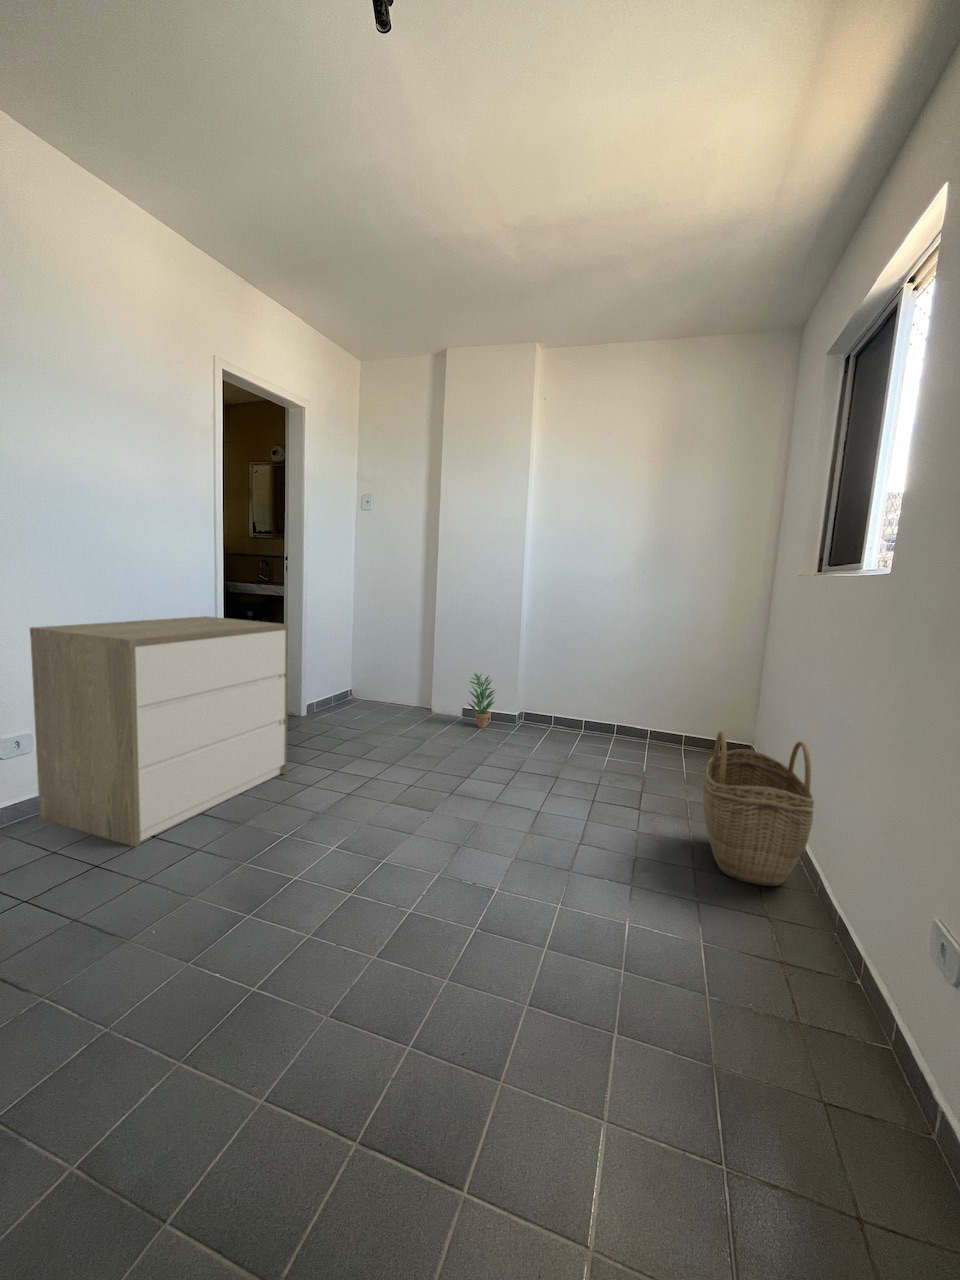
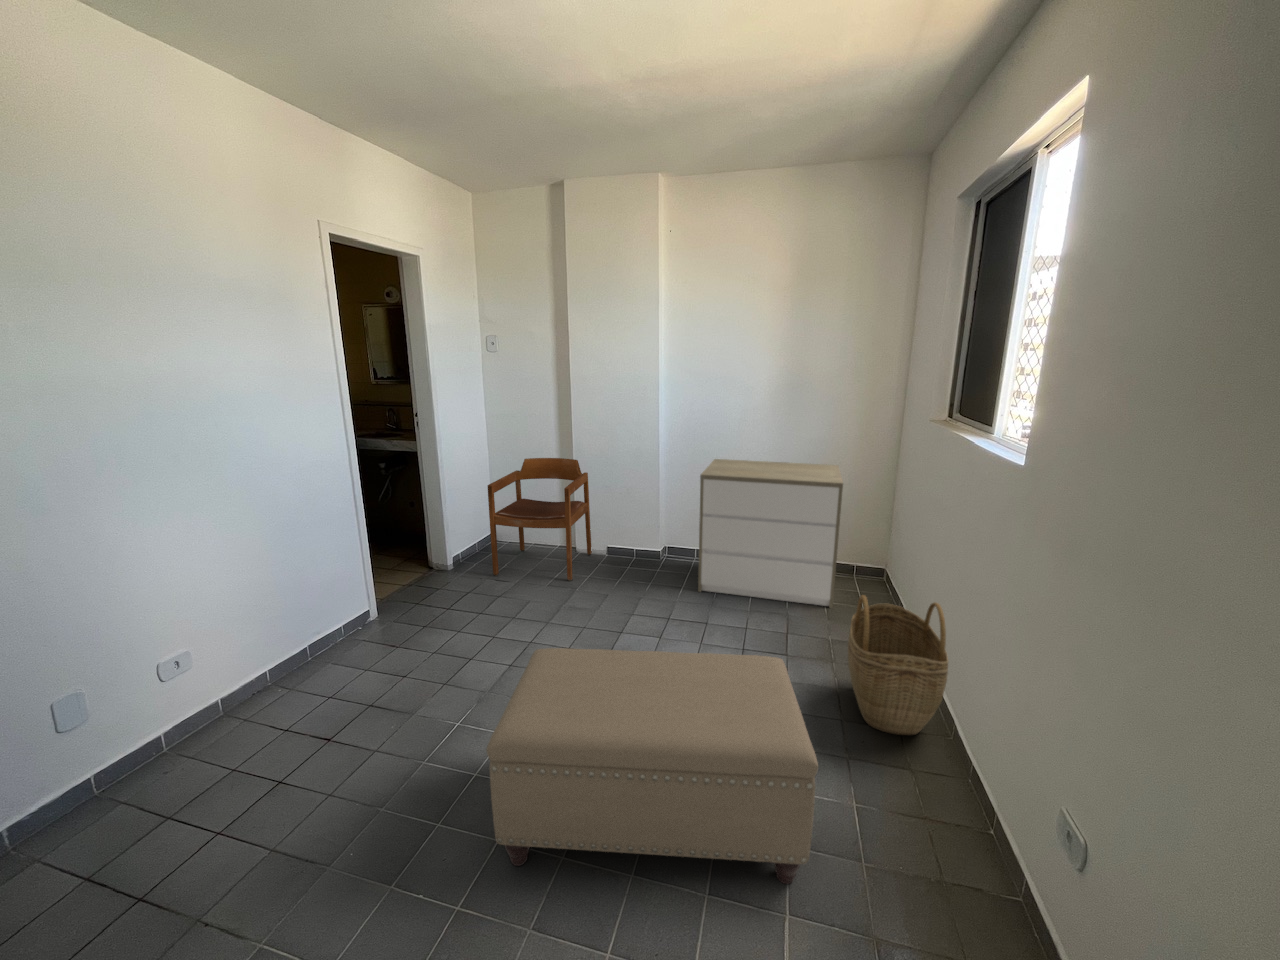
armchair: none [345,615,447,734] -> present [488,458,592,581]
dresser: present [30,616,288,847] -> present [698,459,843,608]
potted plant: present [468,673,495,728] -> none [612,514,641,567]
ottoman: none [303,746,660,1004] -> present [486,648,818,884]

